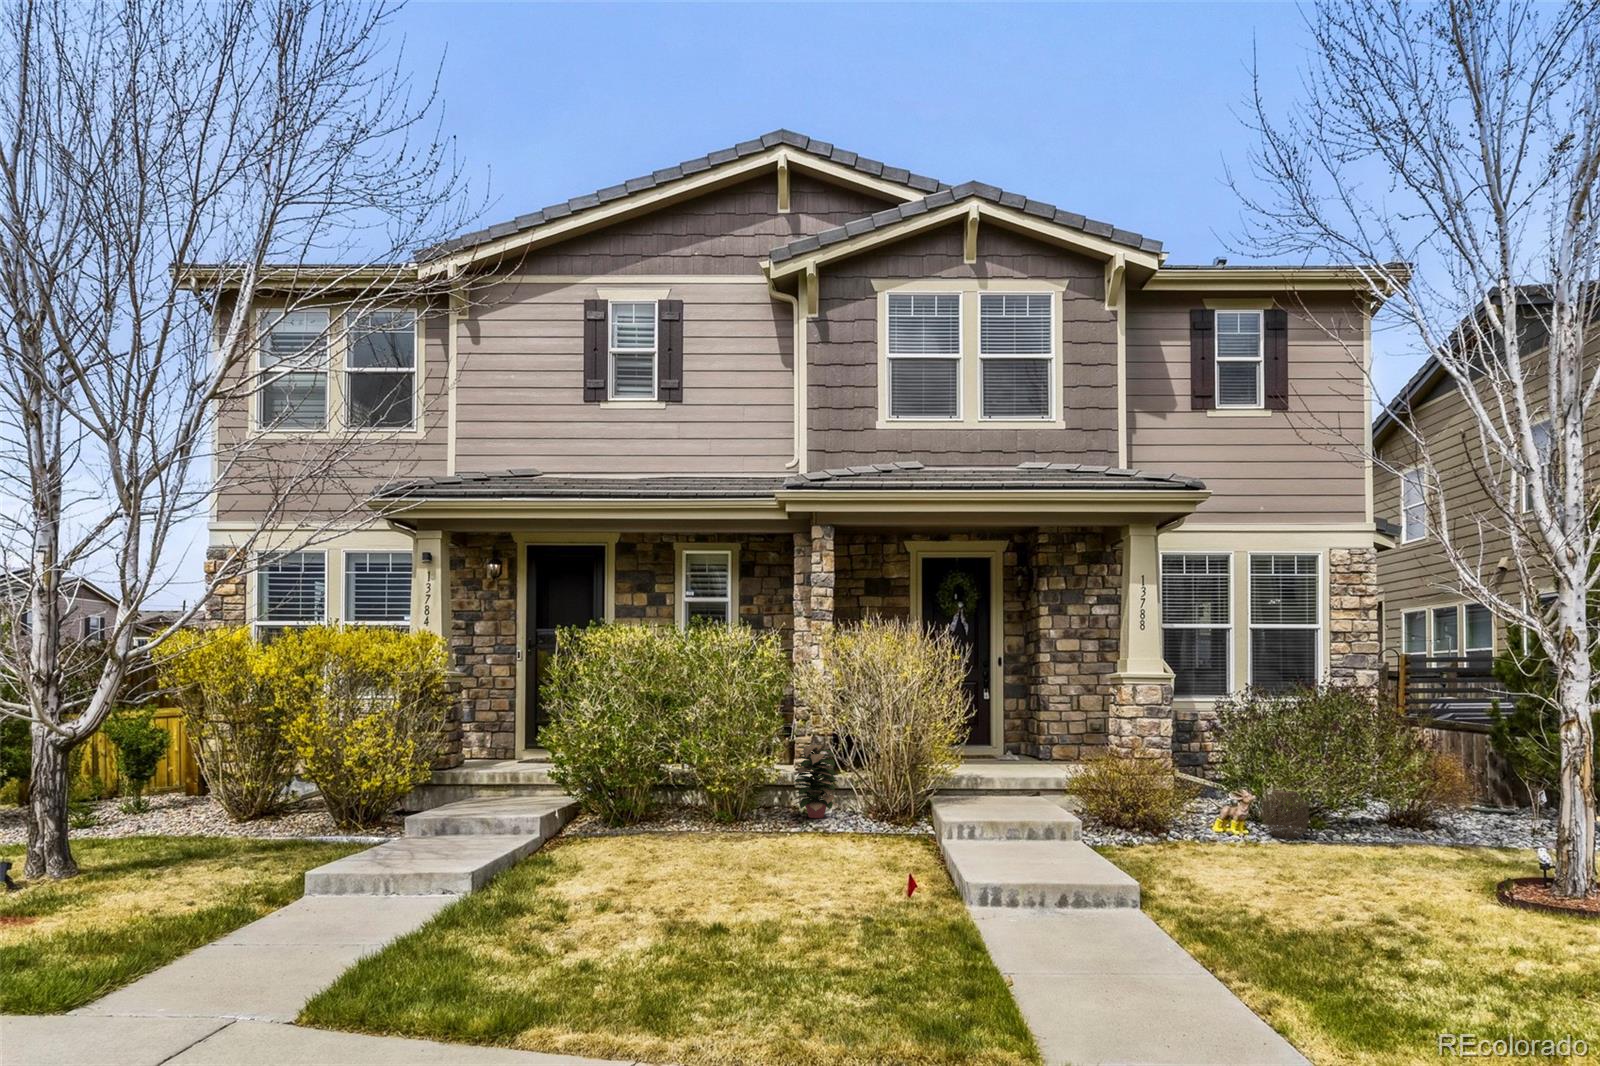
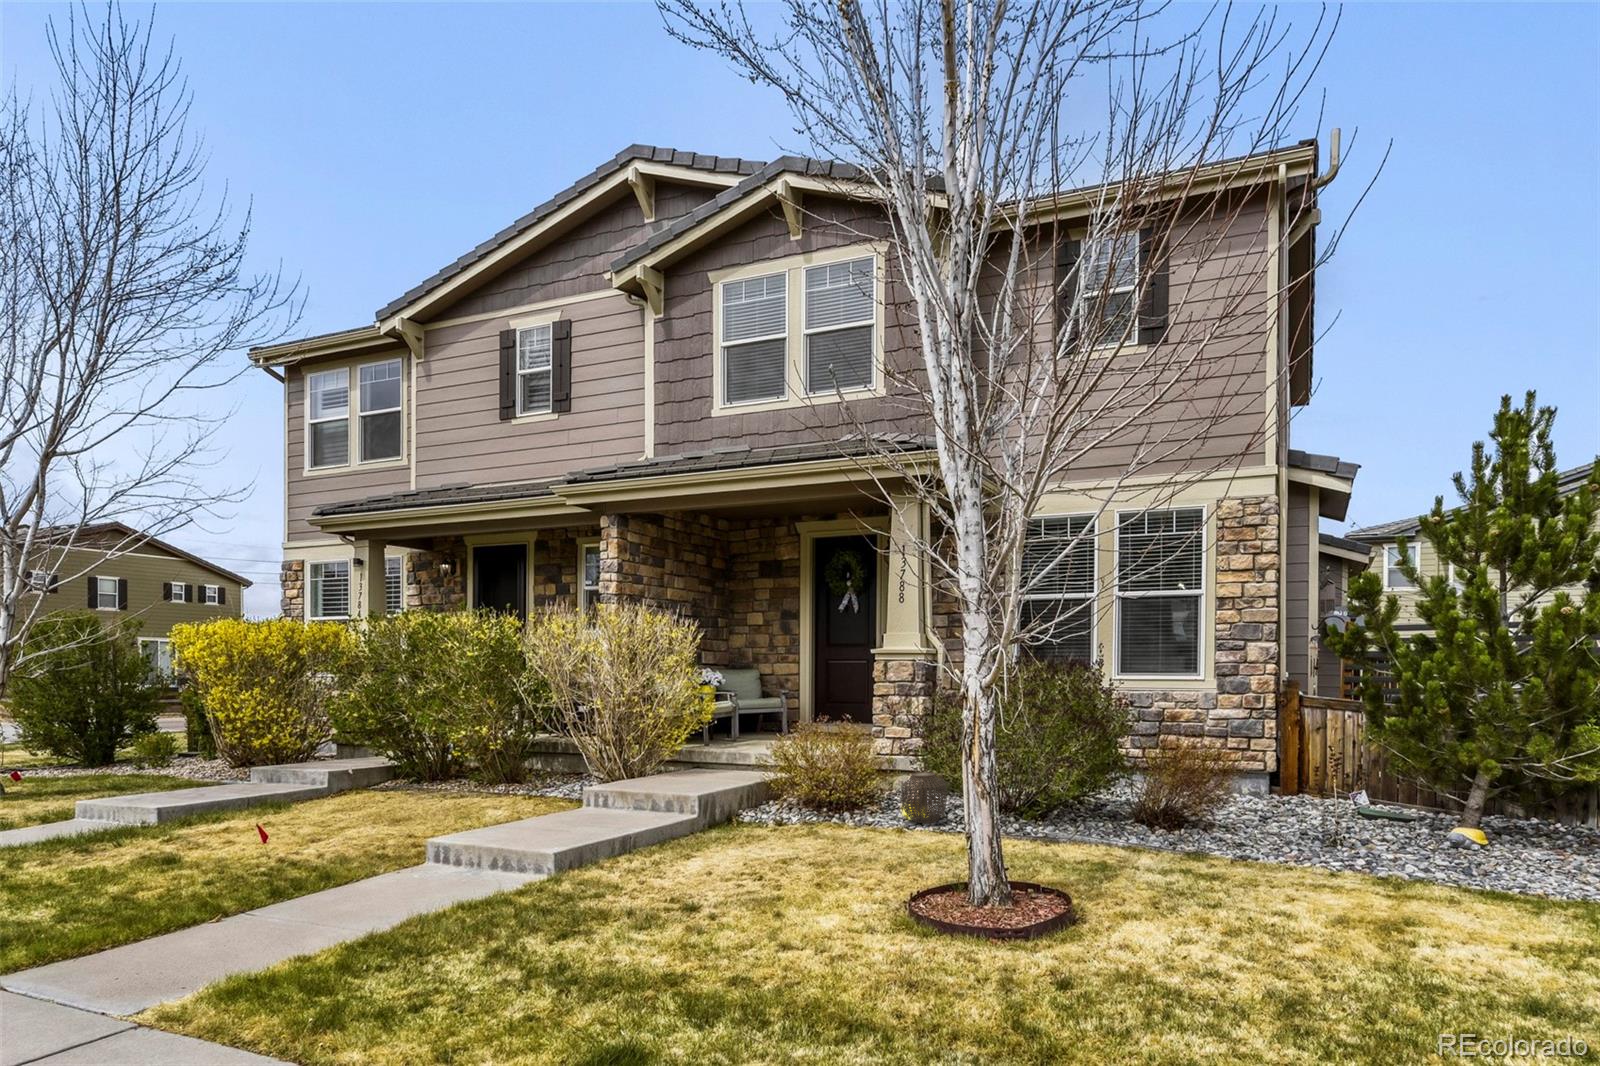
decorative plant: present [792,745,840,818] -> none [562,721,609,787]

